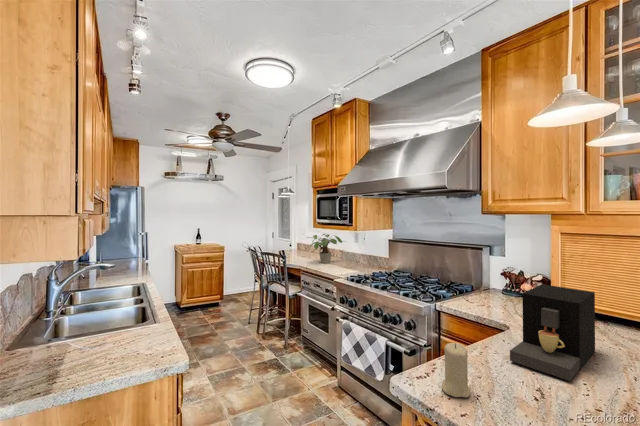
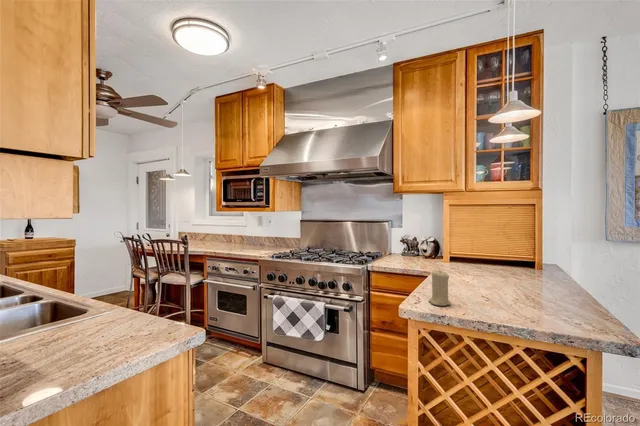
potted plant: present [310,234,342,263] -> none [216,217,249,248]
coffee maker: present [510,284,595,381] -> none [451,237,489,289]

